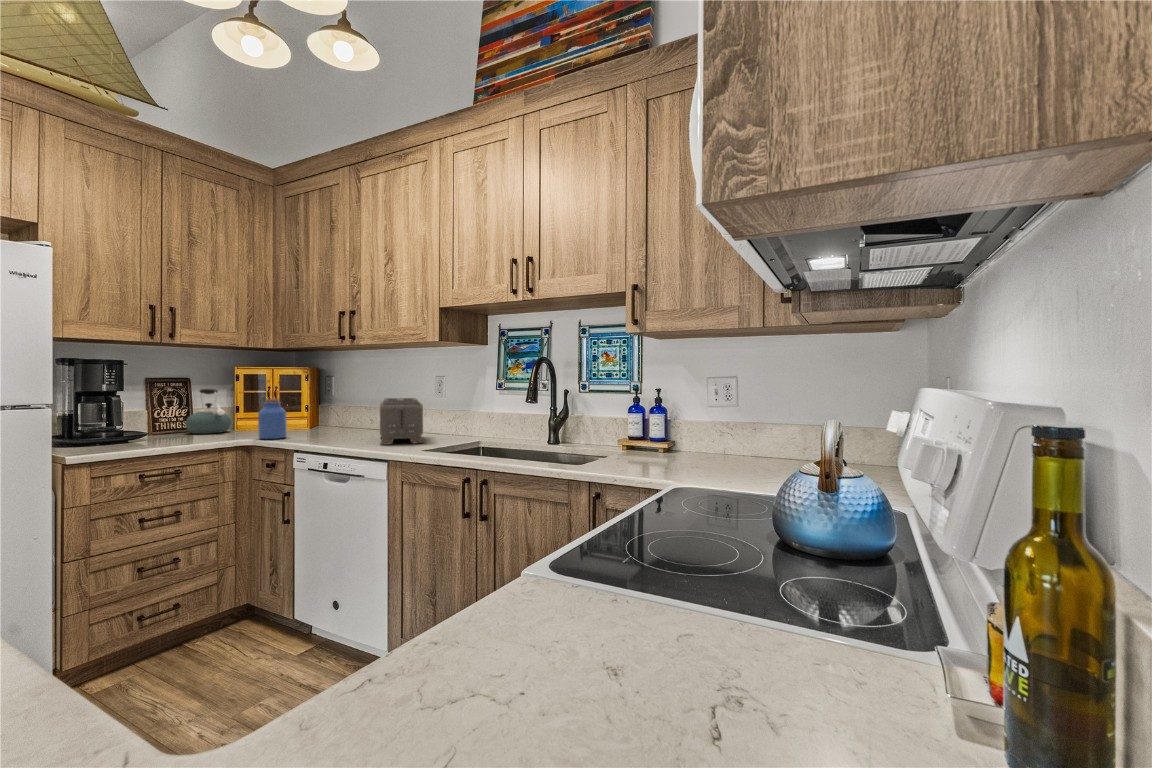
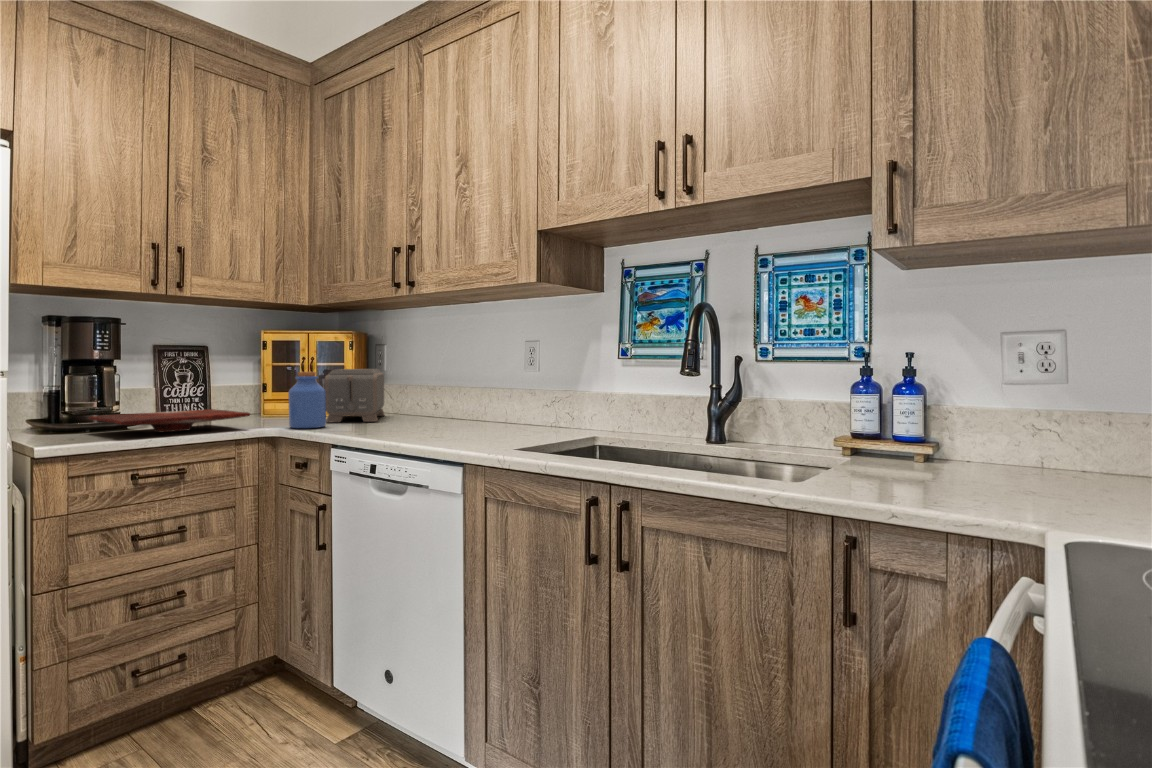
kettle: present [186,389,231,434] -> none [201,360,258,420]
toaster: present [380,398,423,445] -> present [325,369,385,423]
cutting board: none [101,426,229,444] -> present [88,409,250,432]

